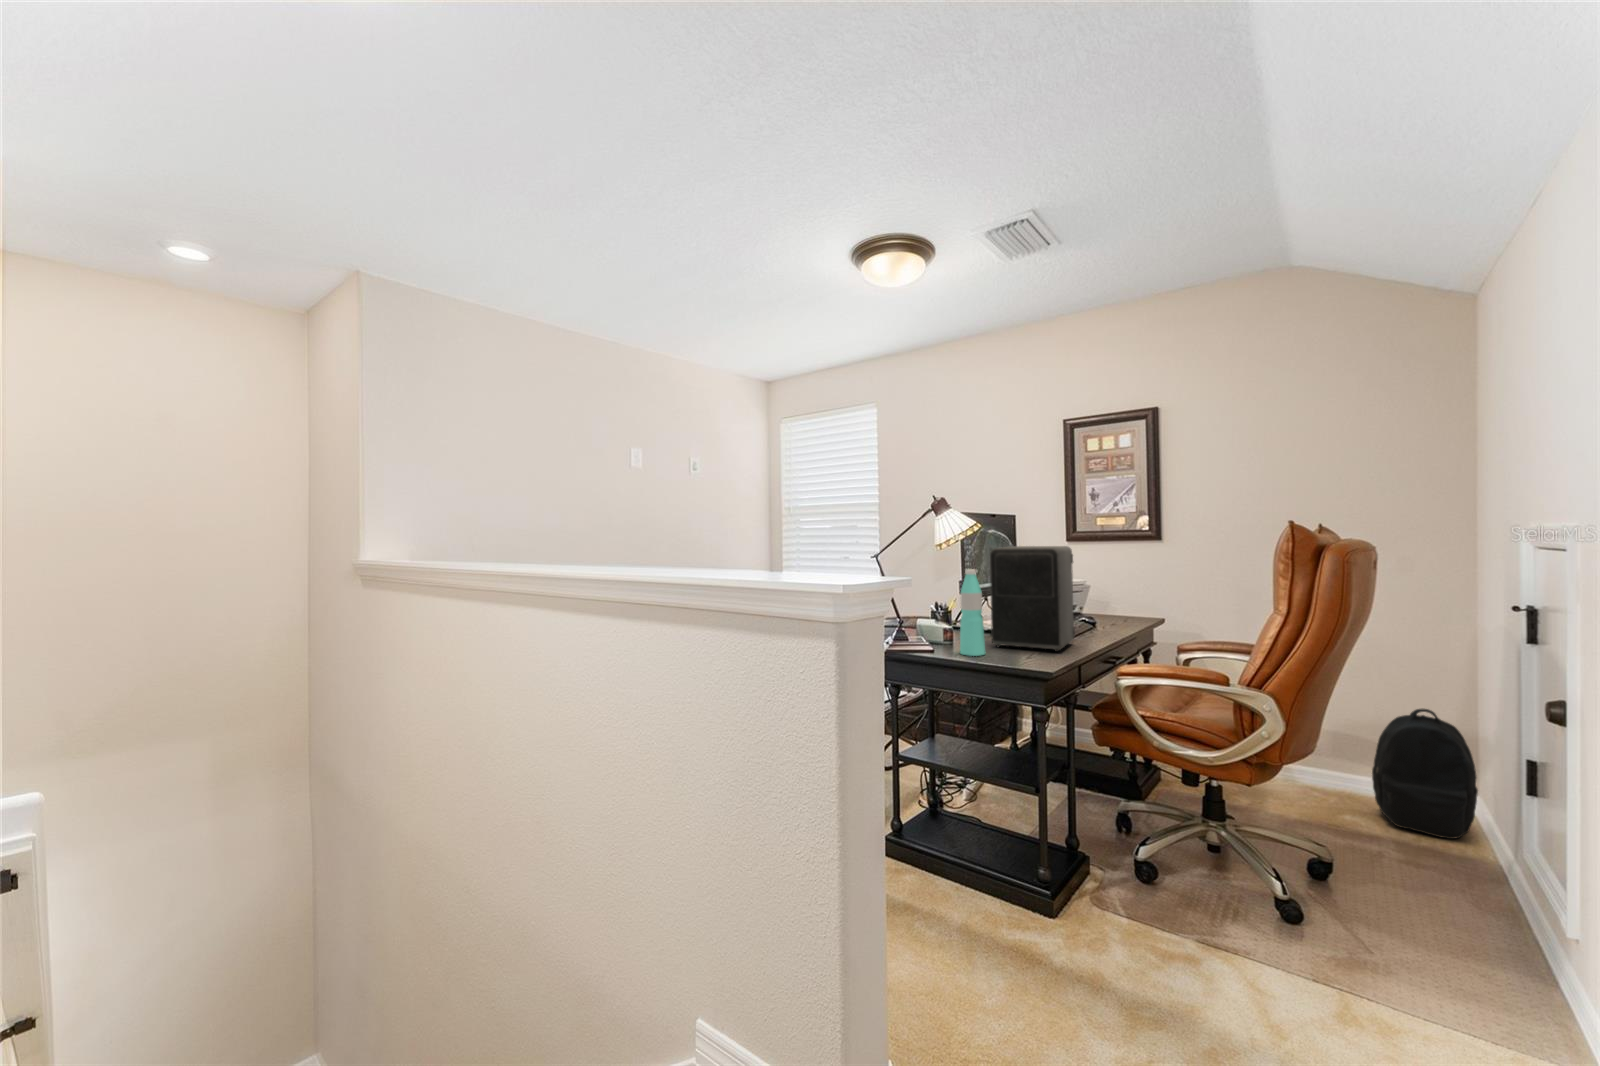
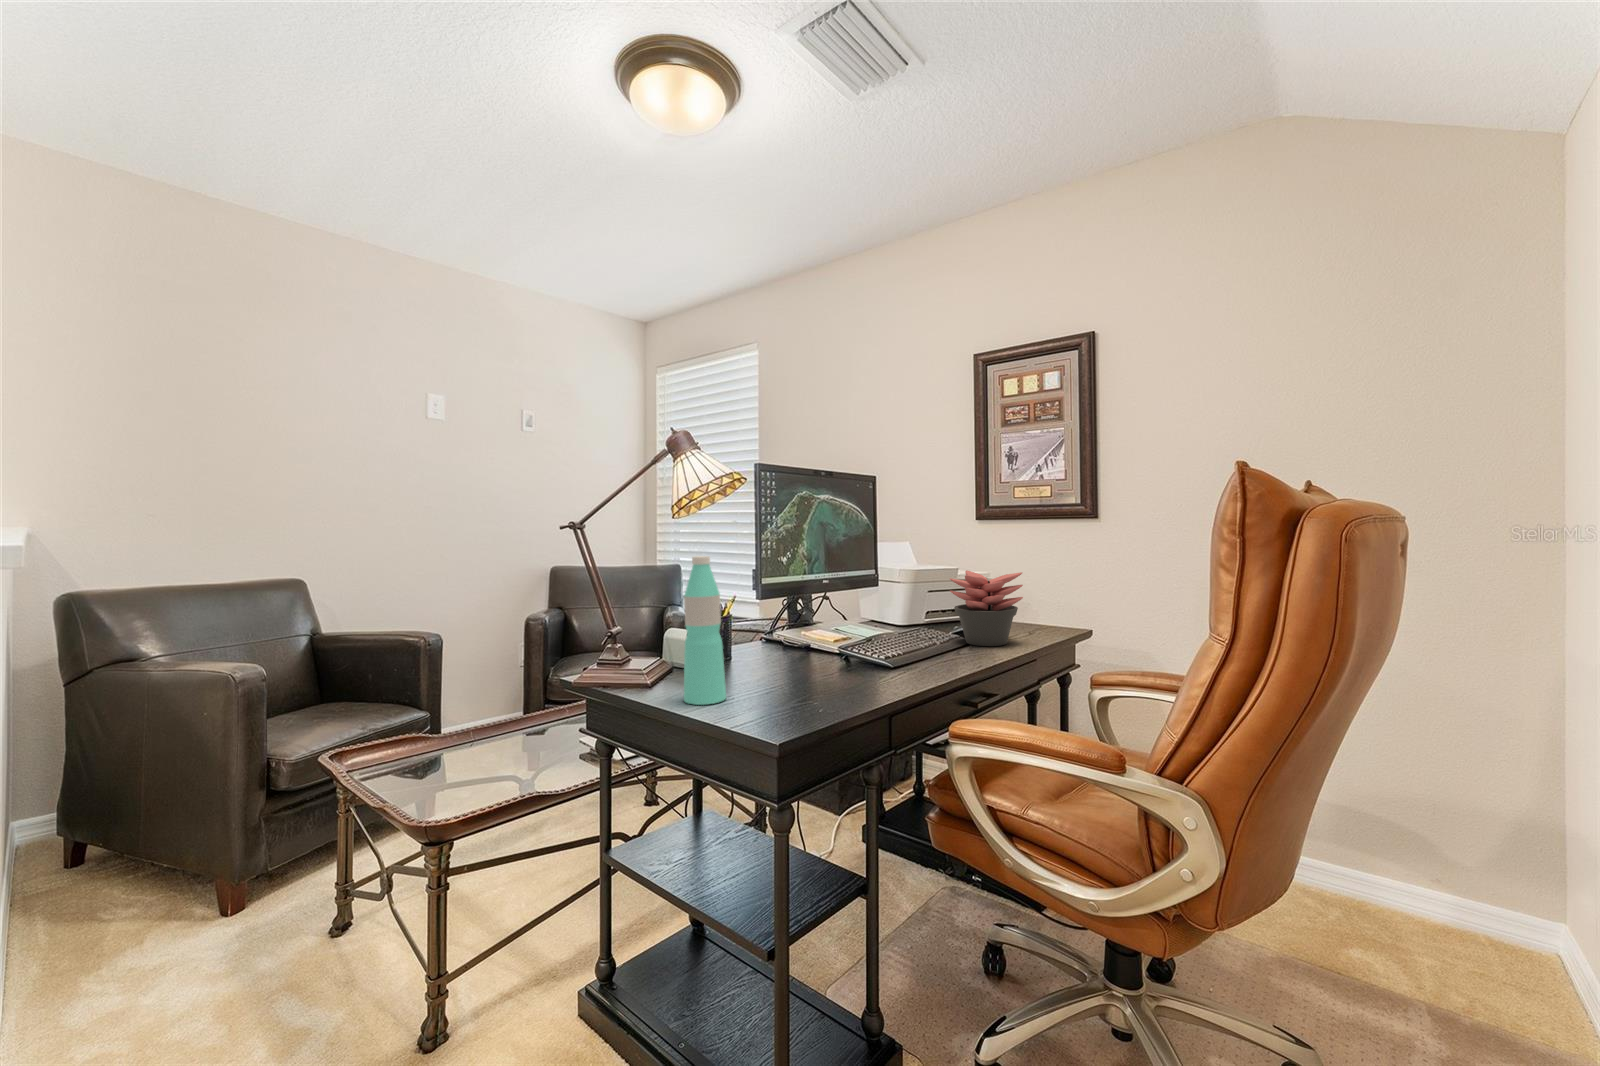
speaker: present [990,546,1075,652] -> none [756,518,903,697]
succulent plant: none [1075,578,1127,628] -> present [950,570,1023,646]
backpack: present [1372,709,1478,839] -> none [1399,782,1576,1002]

